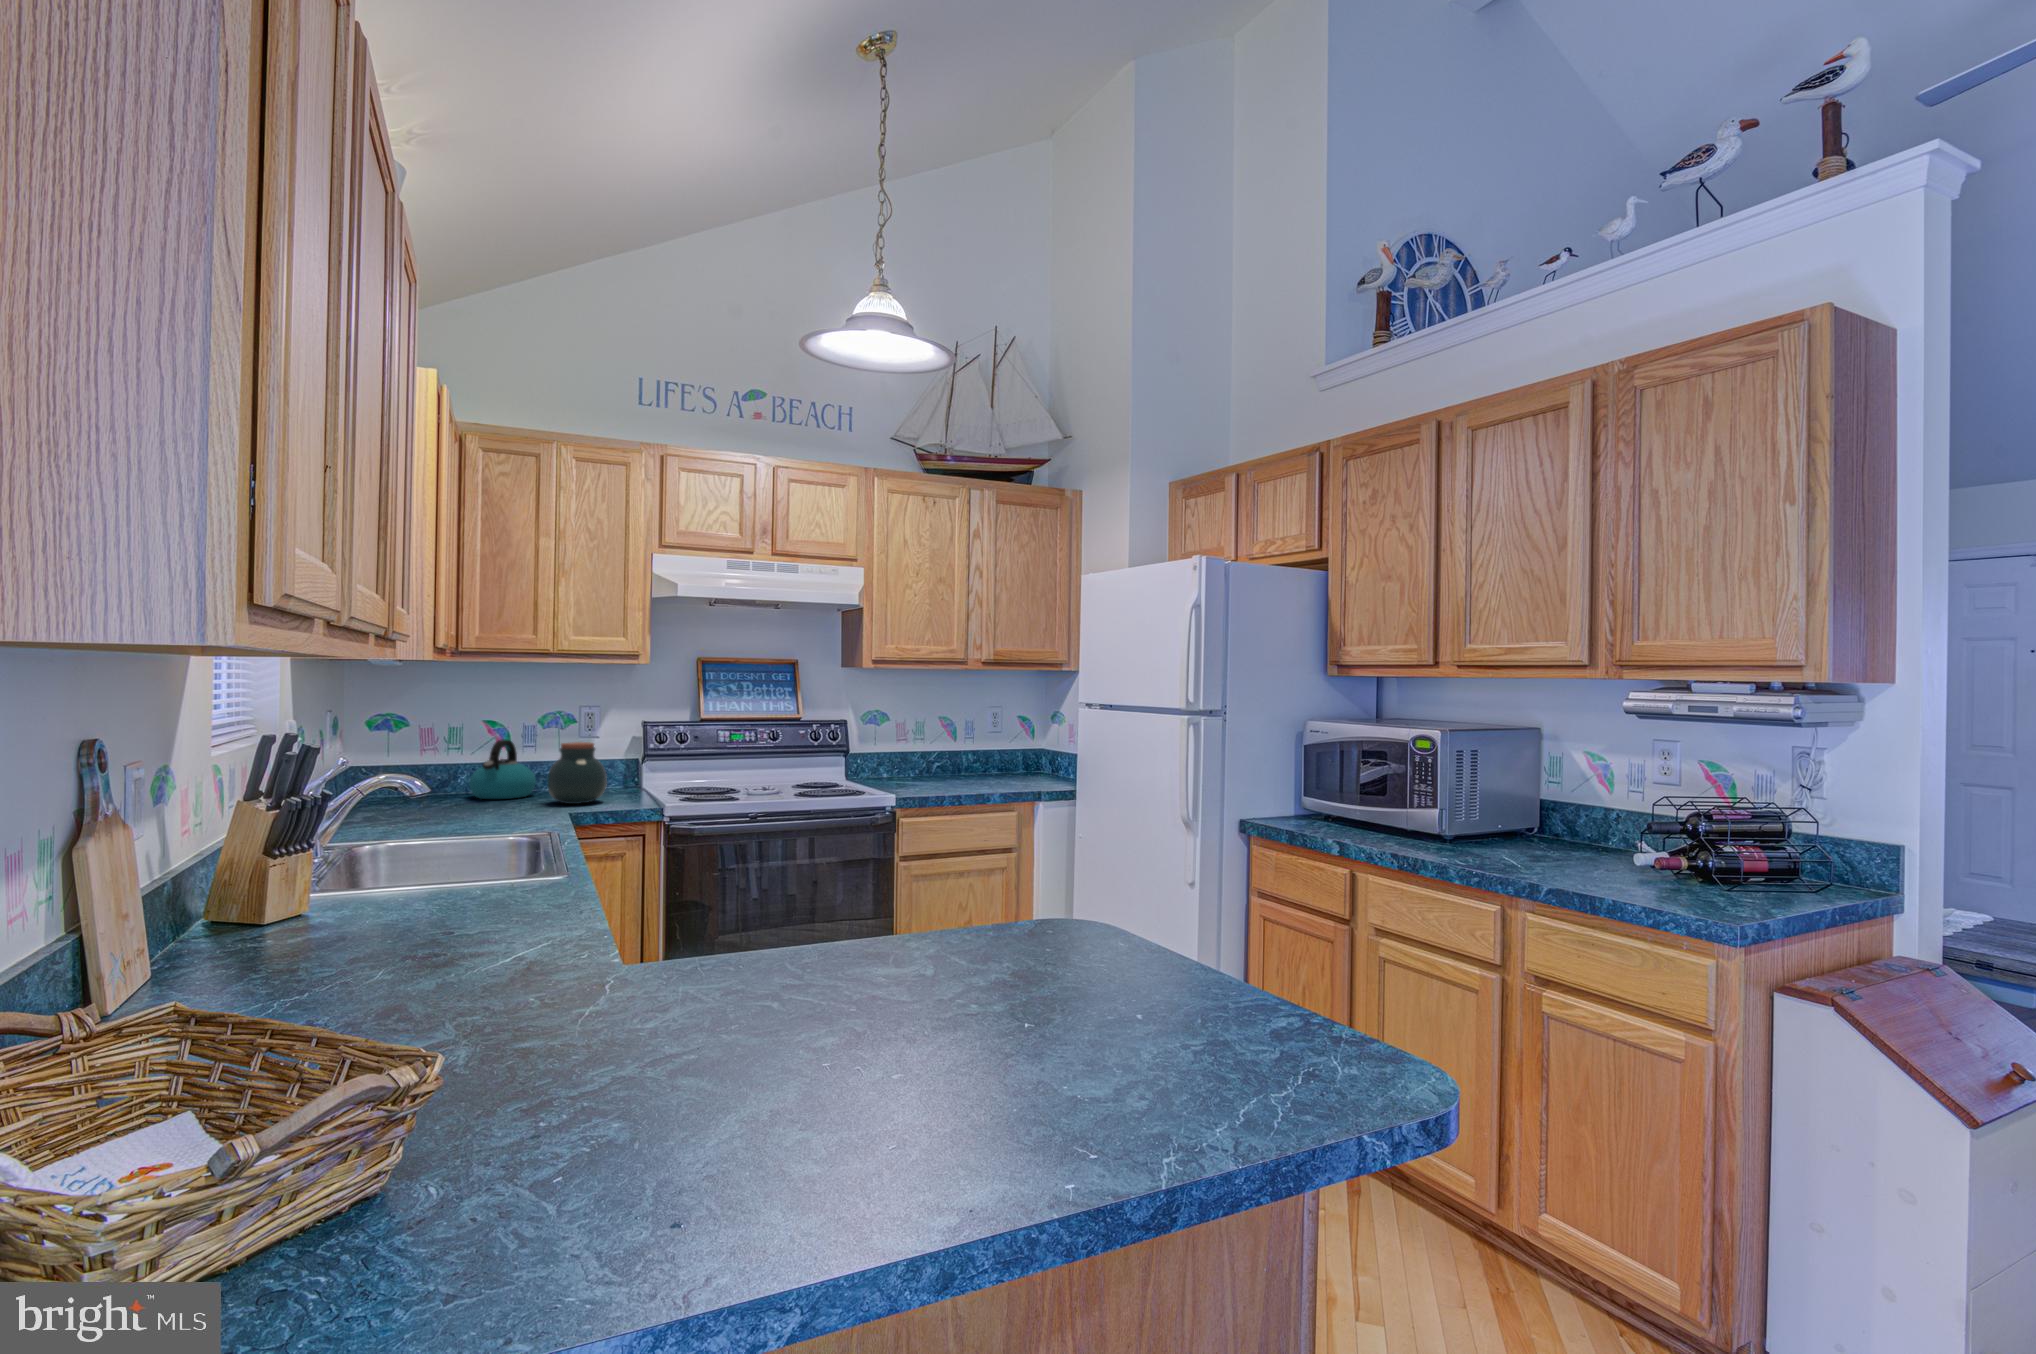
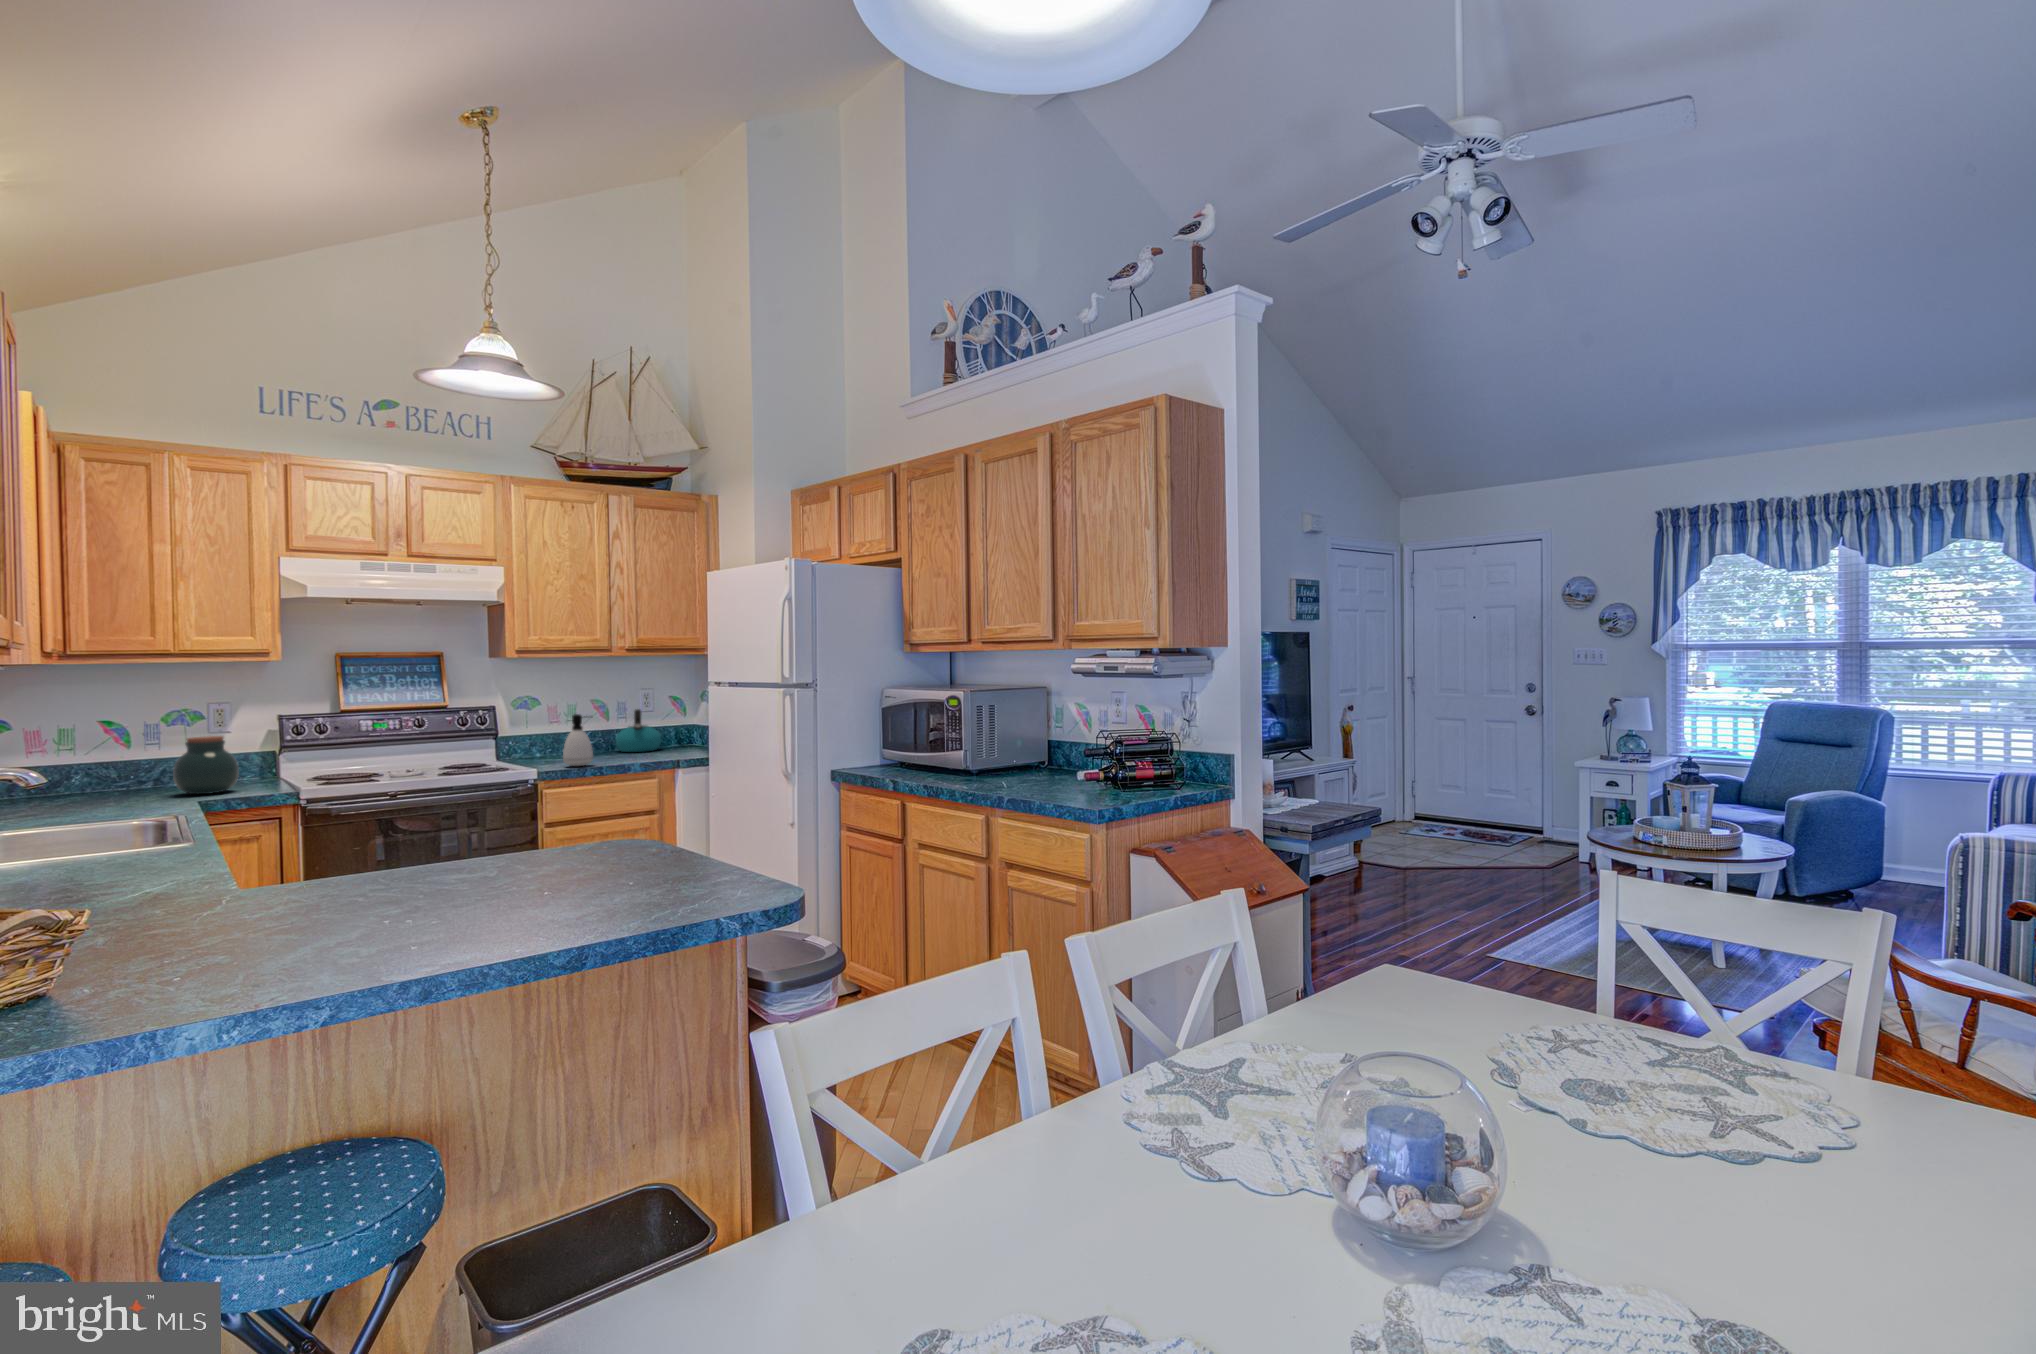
soap dispenser: none [919,734,952,792] -> present [563,714,593,766]
kettle: present [469,740,536,799] -> present [616,709,661,752]

